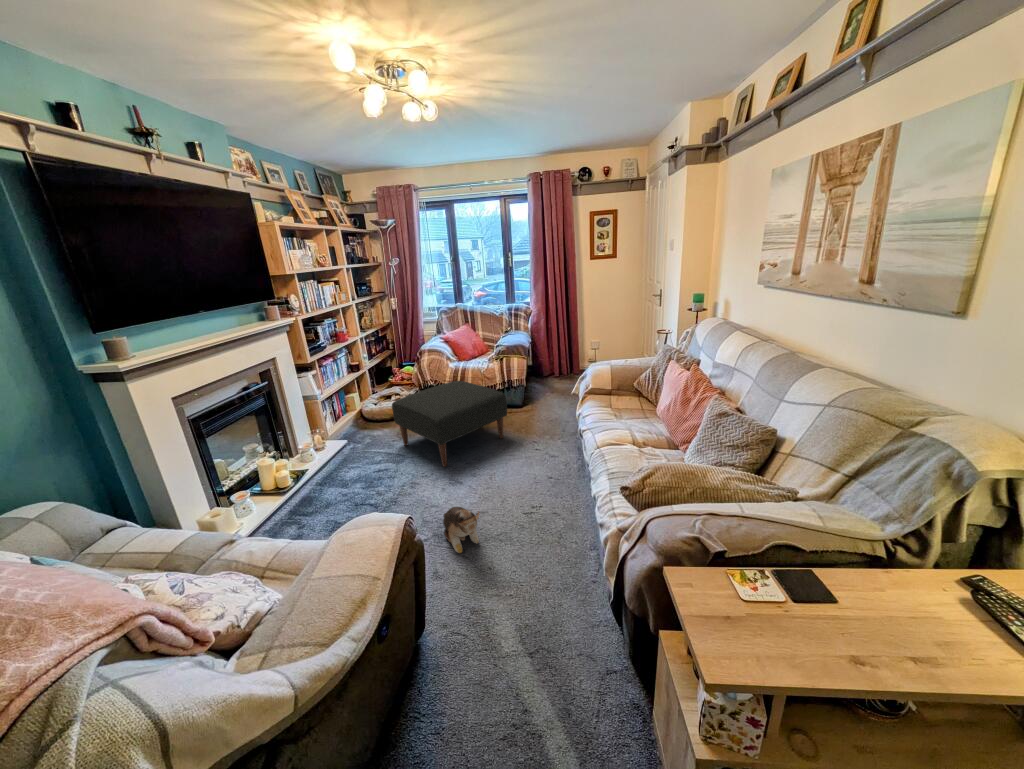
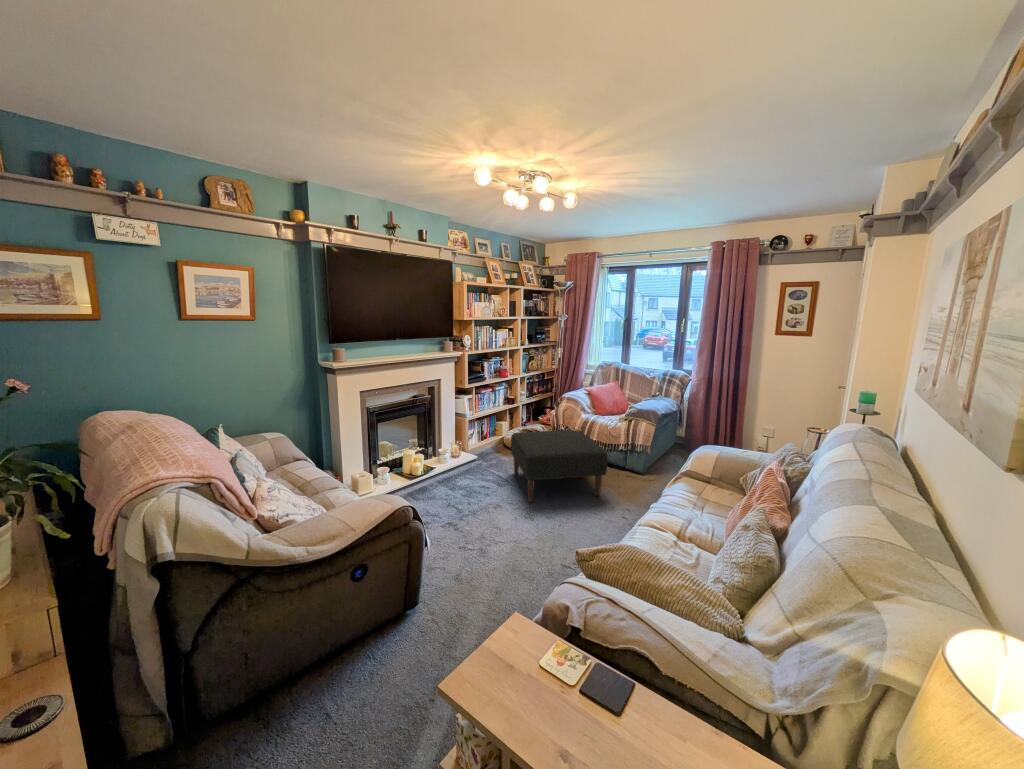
plush toy: present [443,507,479,553] -> none [479,530,508,571]

